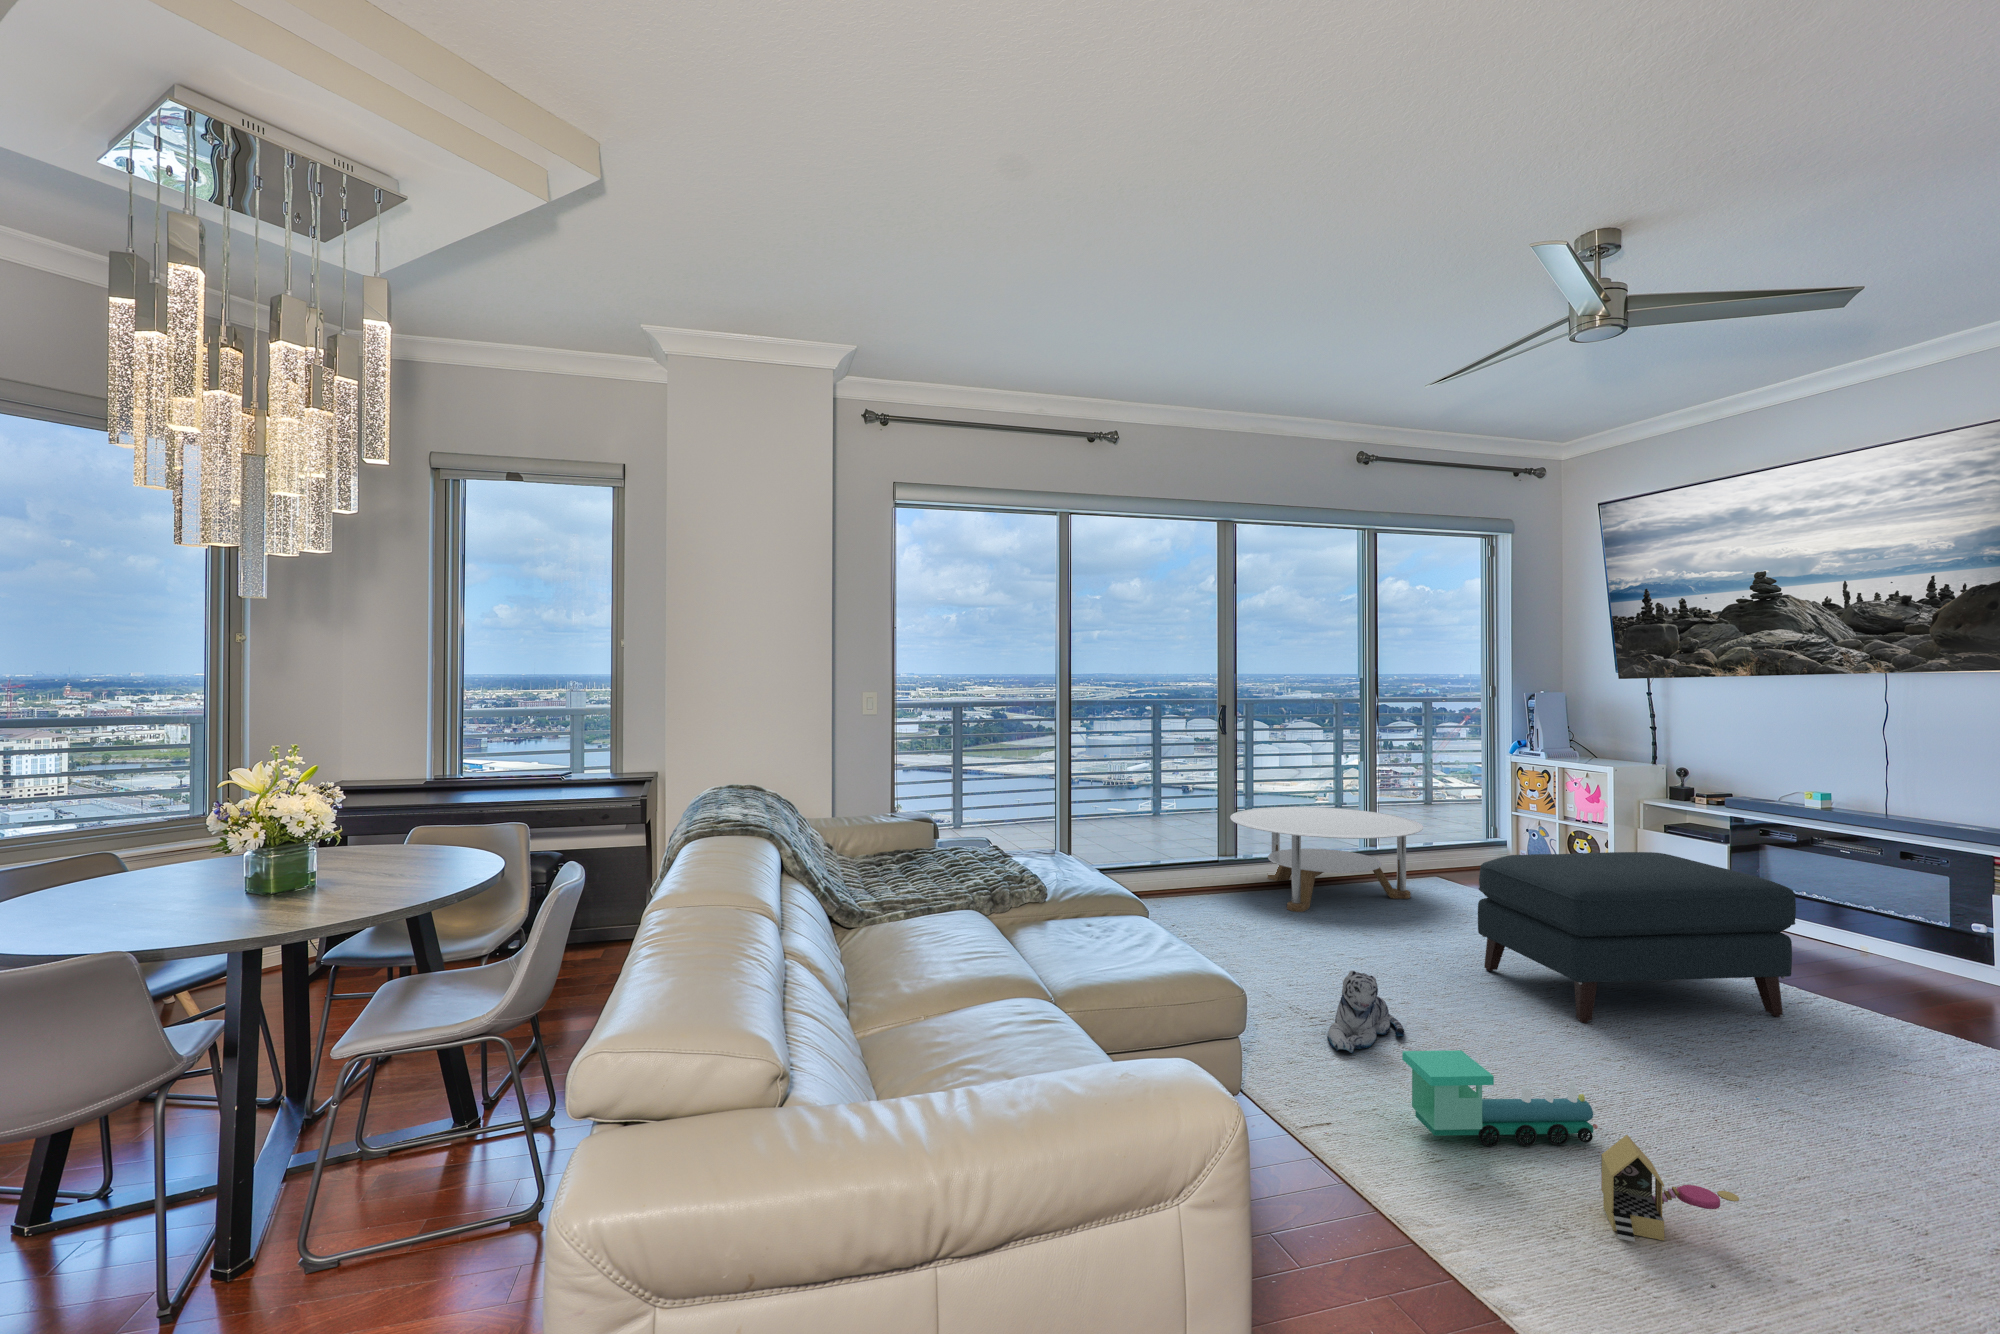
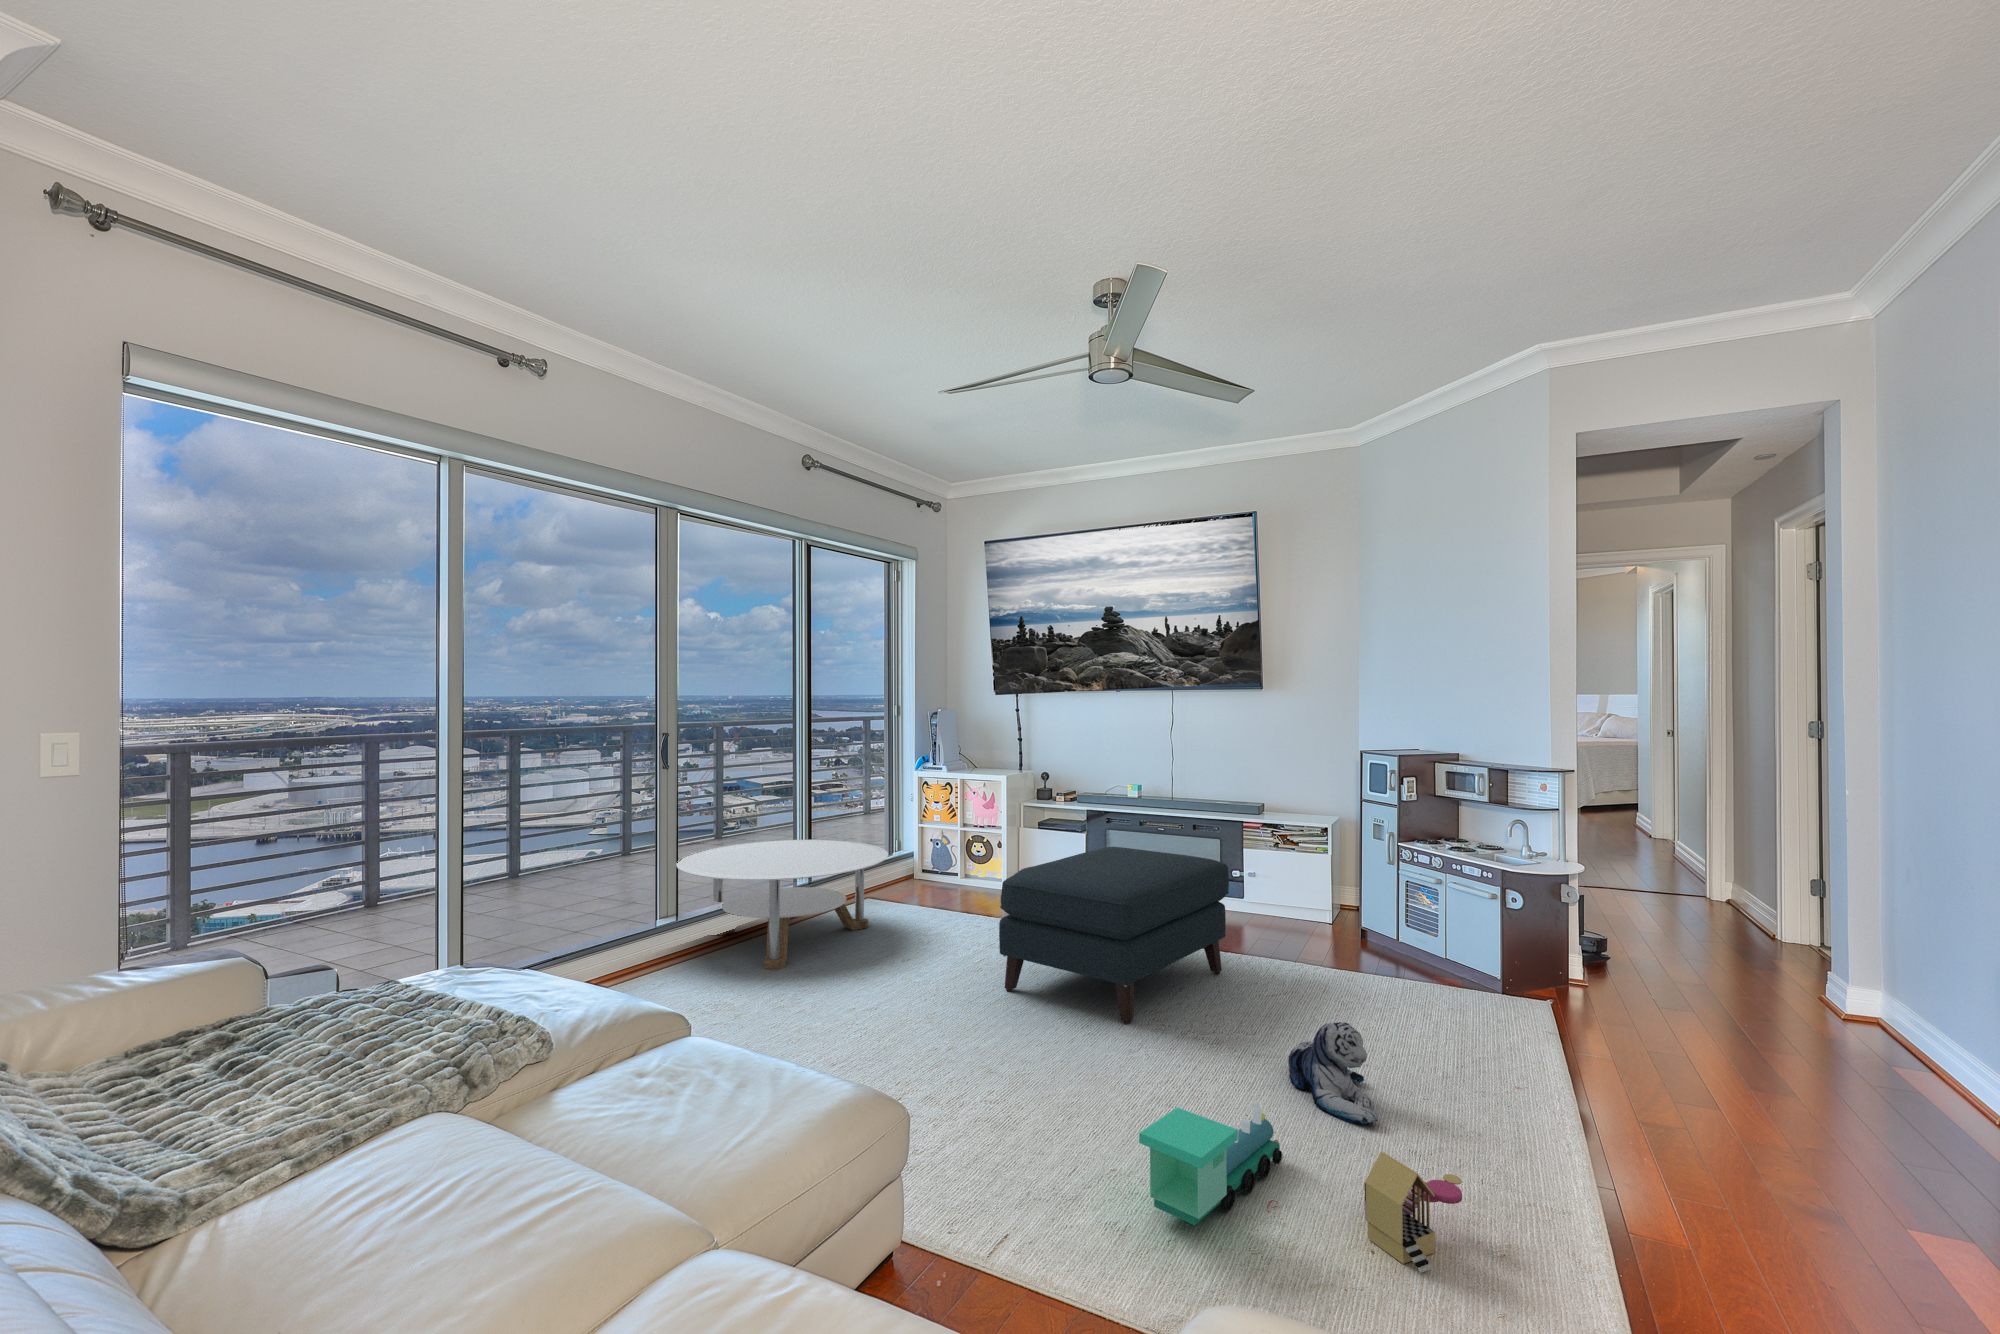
plush toy: present [1327,971,1404,1053] -> present [1288,1022,1378,1125]

